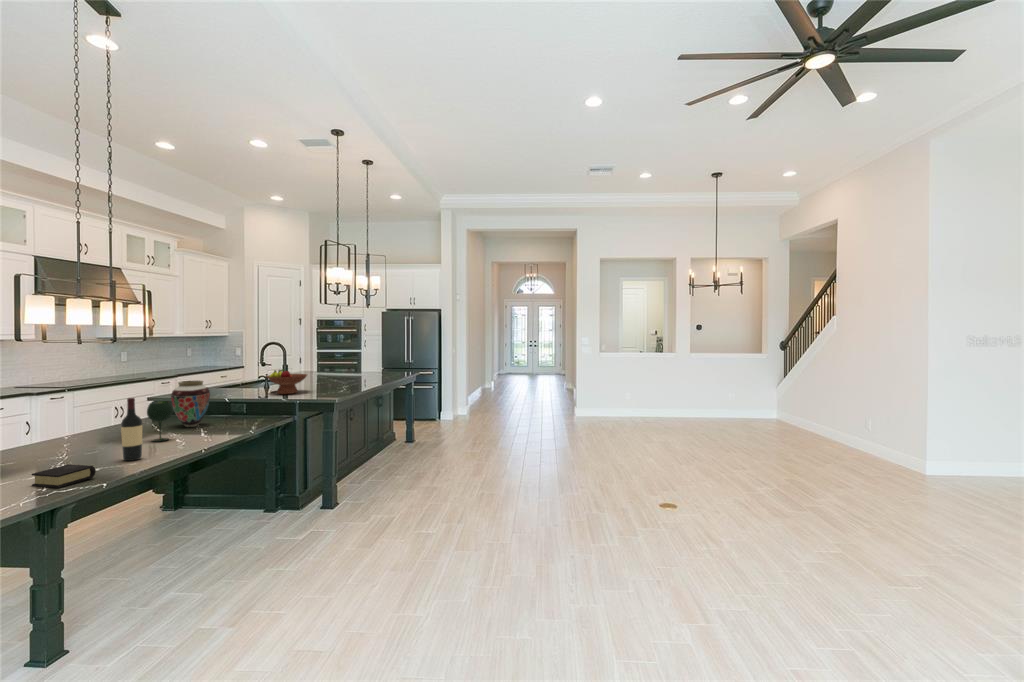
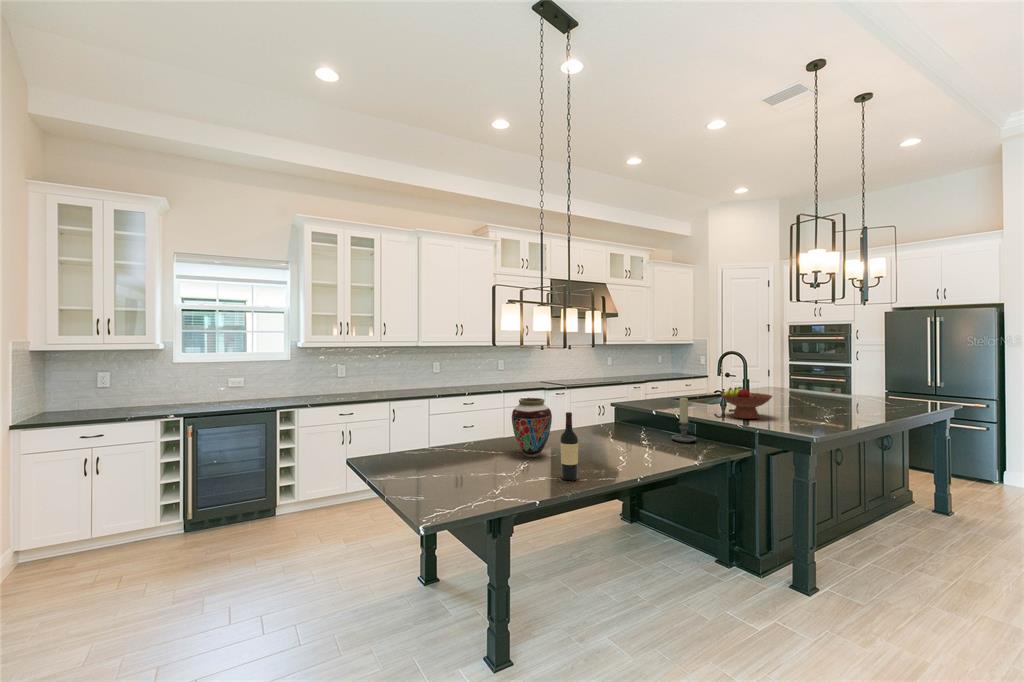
vase: present [171,381,210,427] -> present [512,398,552,457]
candle holder: none [224,381,247,419] -> present [672,398,696,443]
wine glass: present [147,401,173,442] -> none [592,416,614,459]
book: present [32,464,96,488] -> none [485,475,530,501]

